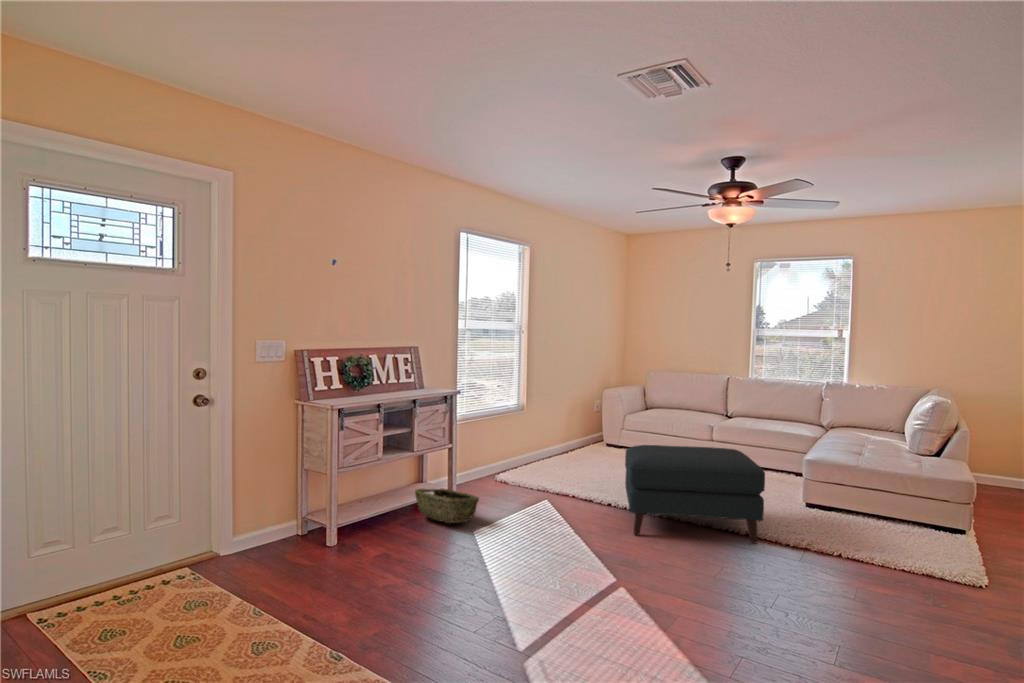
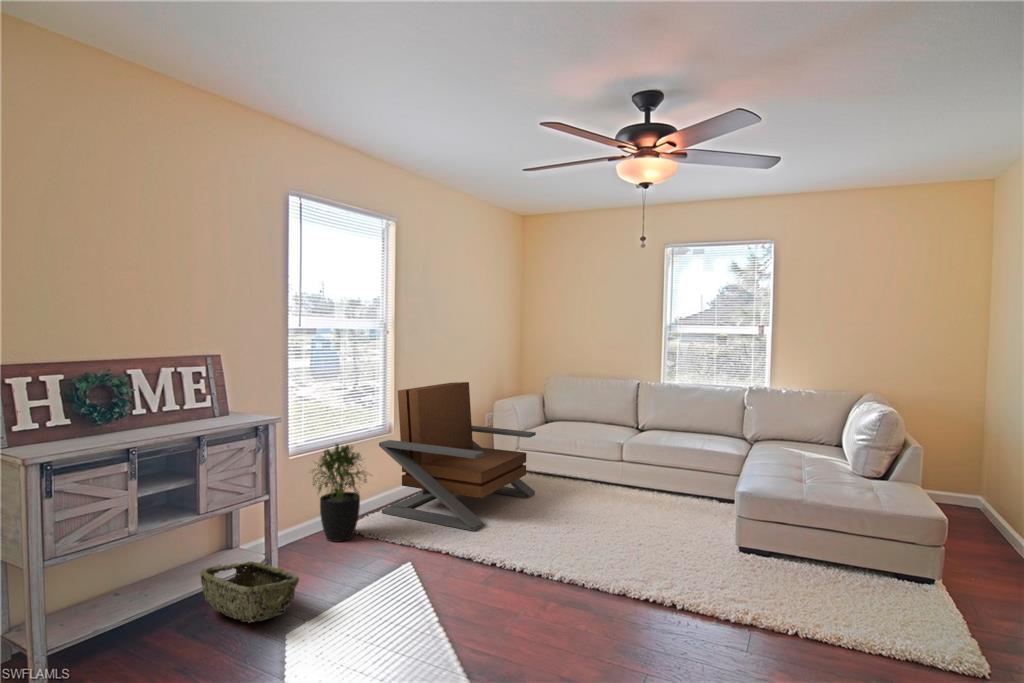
lounge chair: none [517,372,639,485] -> present [379,382,536,531]
potted plant: none [470,413,517,486] -> present [313,444,366,542]
ottoman: present [625,445,765,543] -> none [513,484,698,622]

